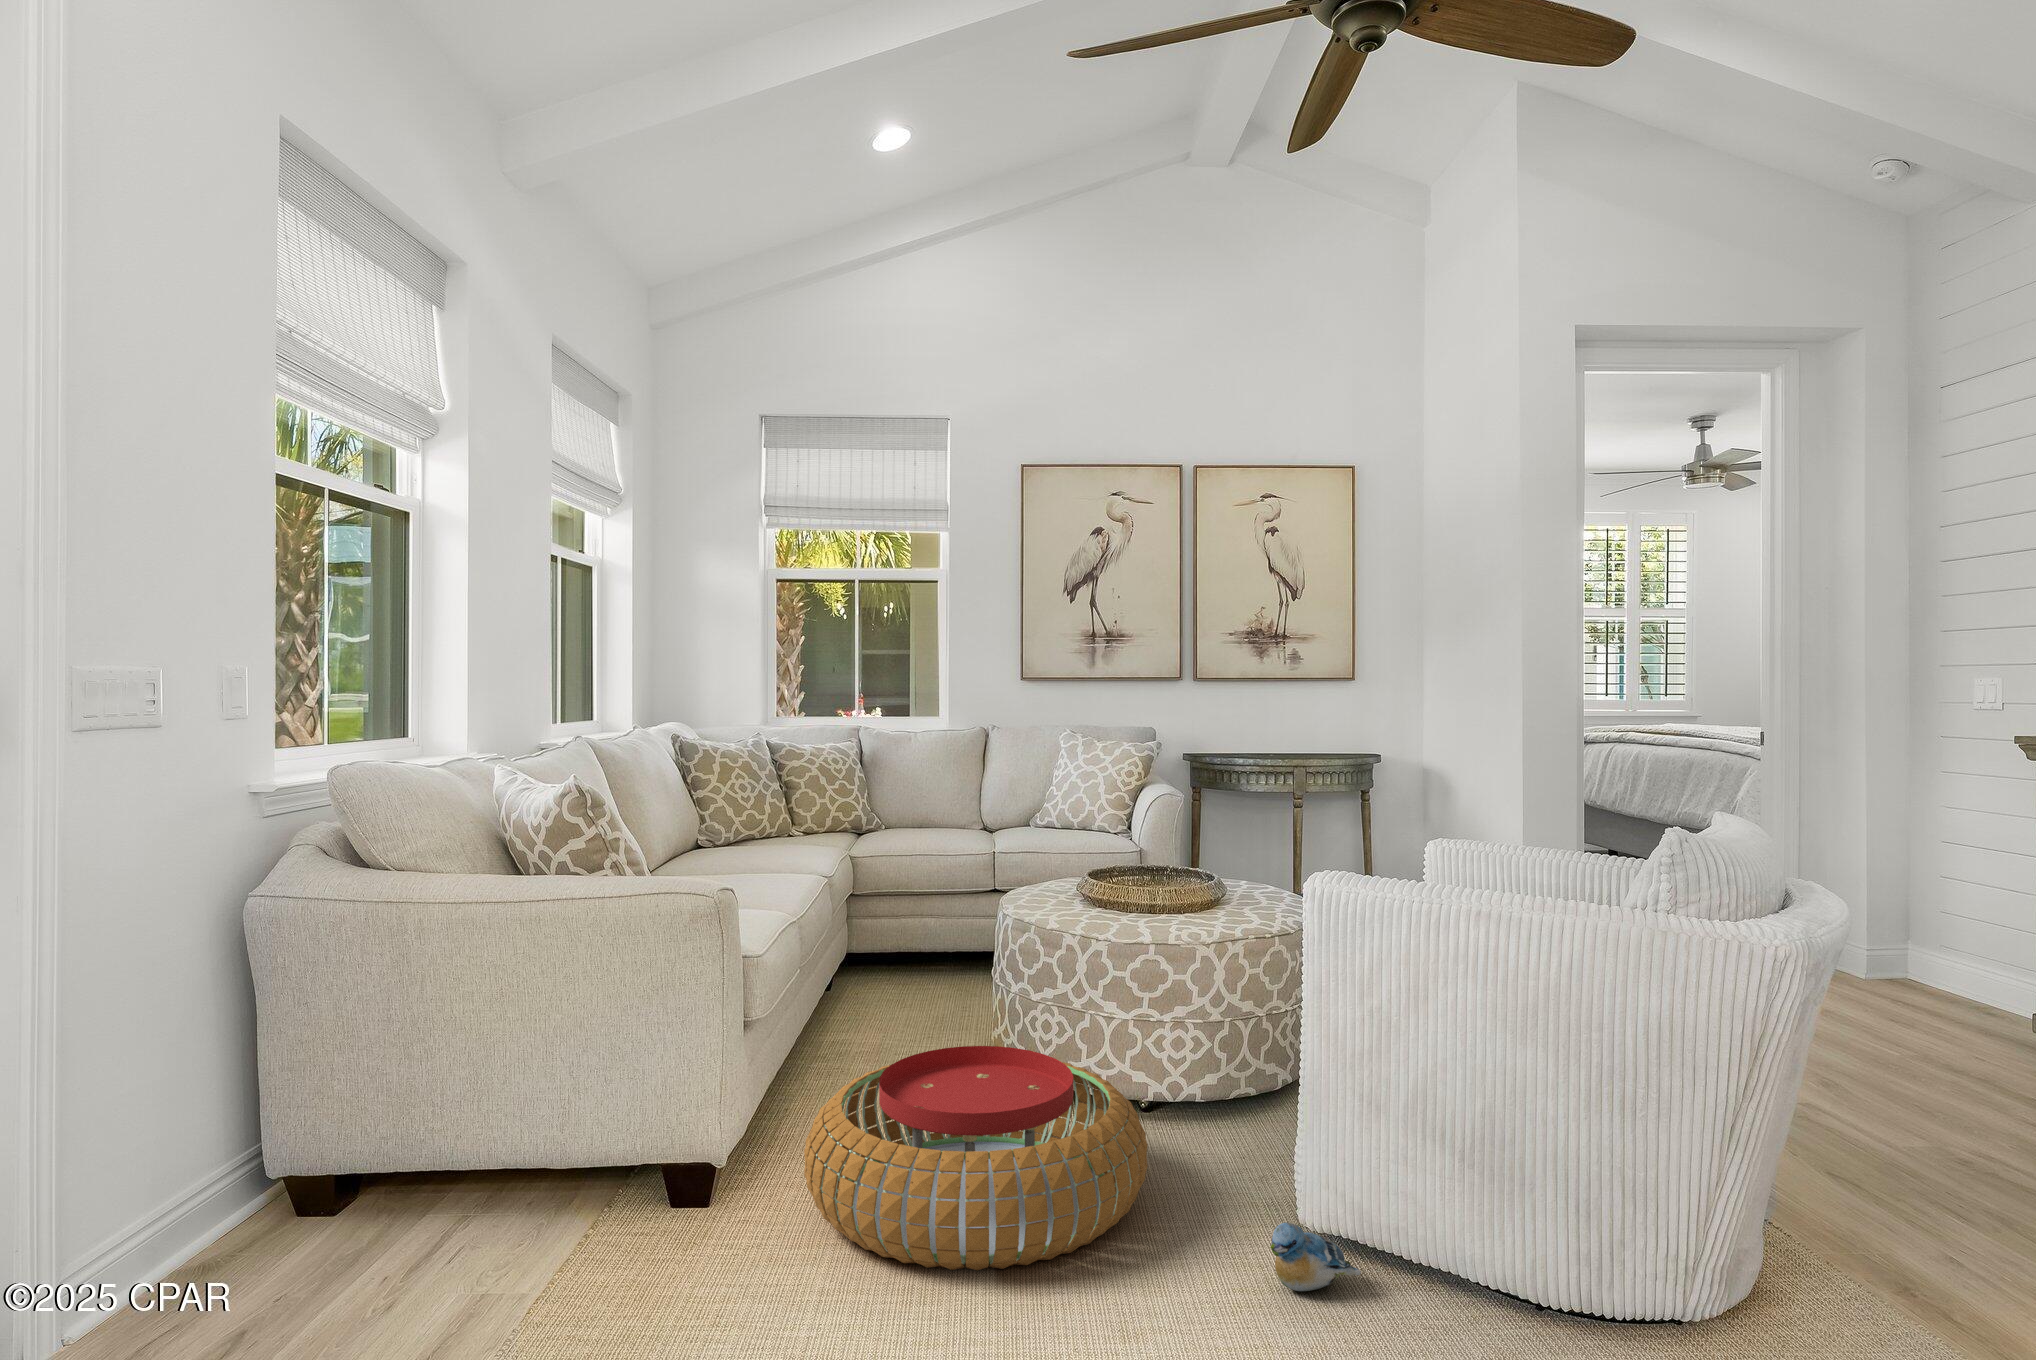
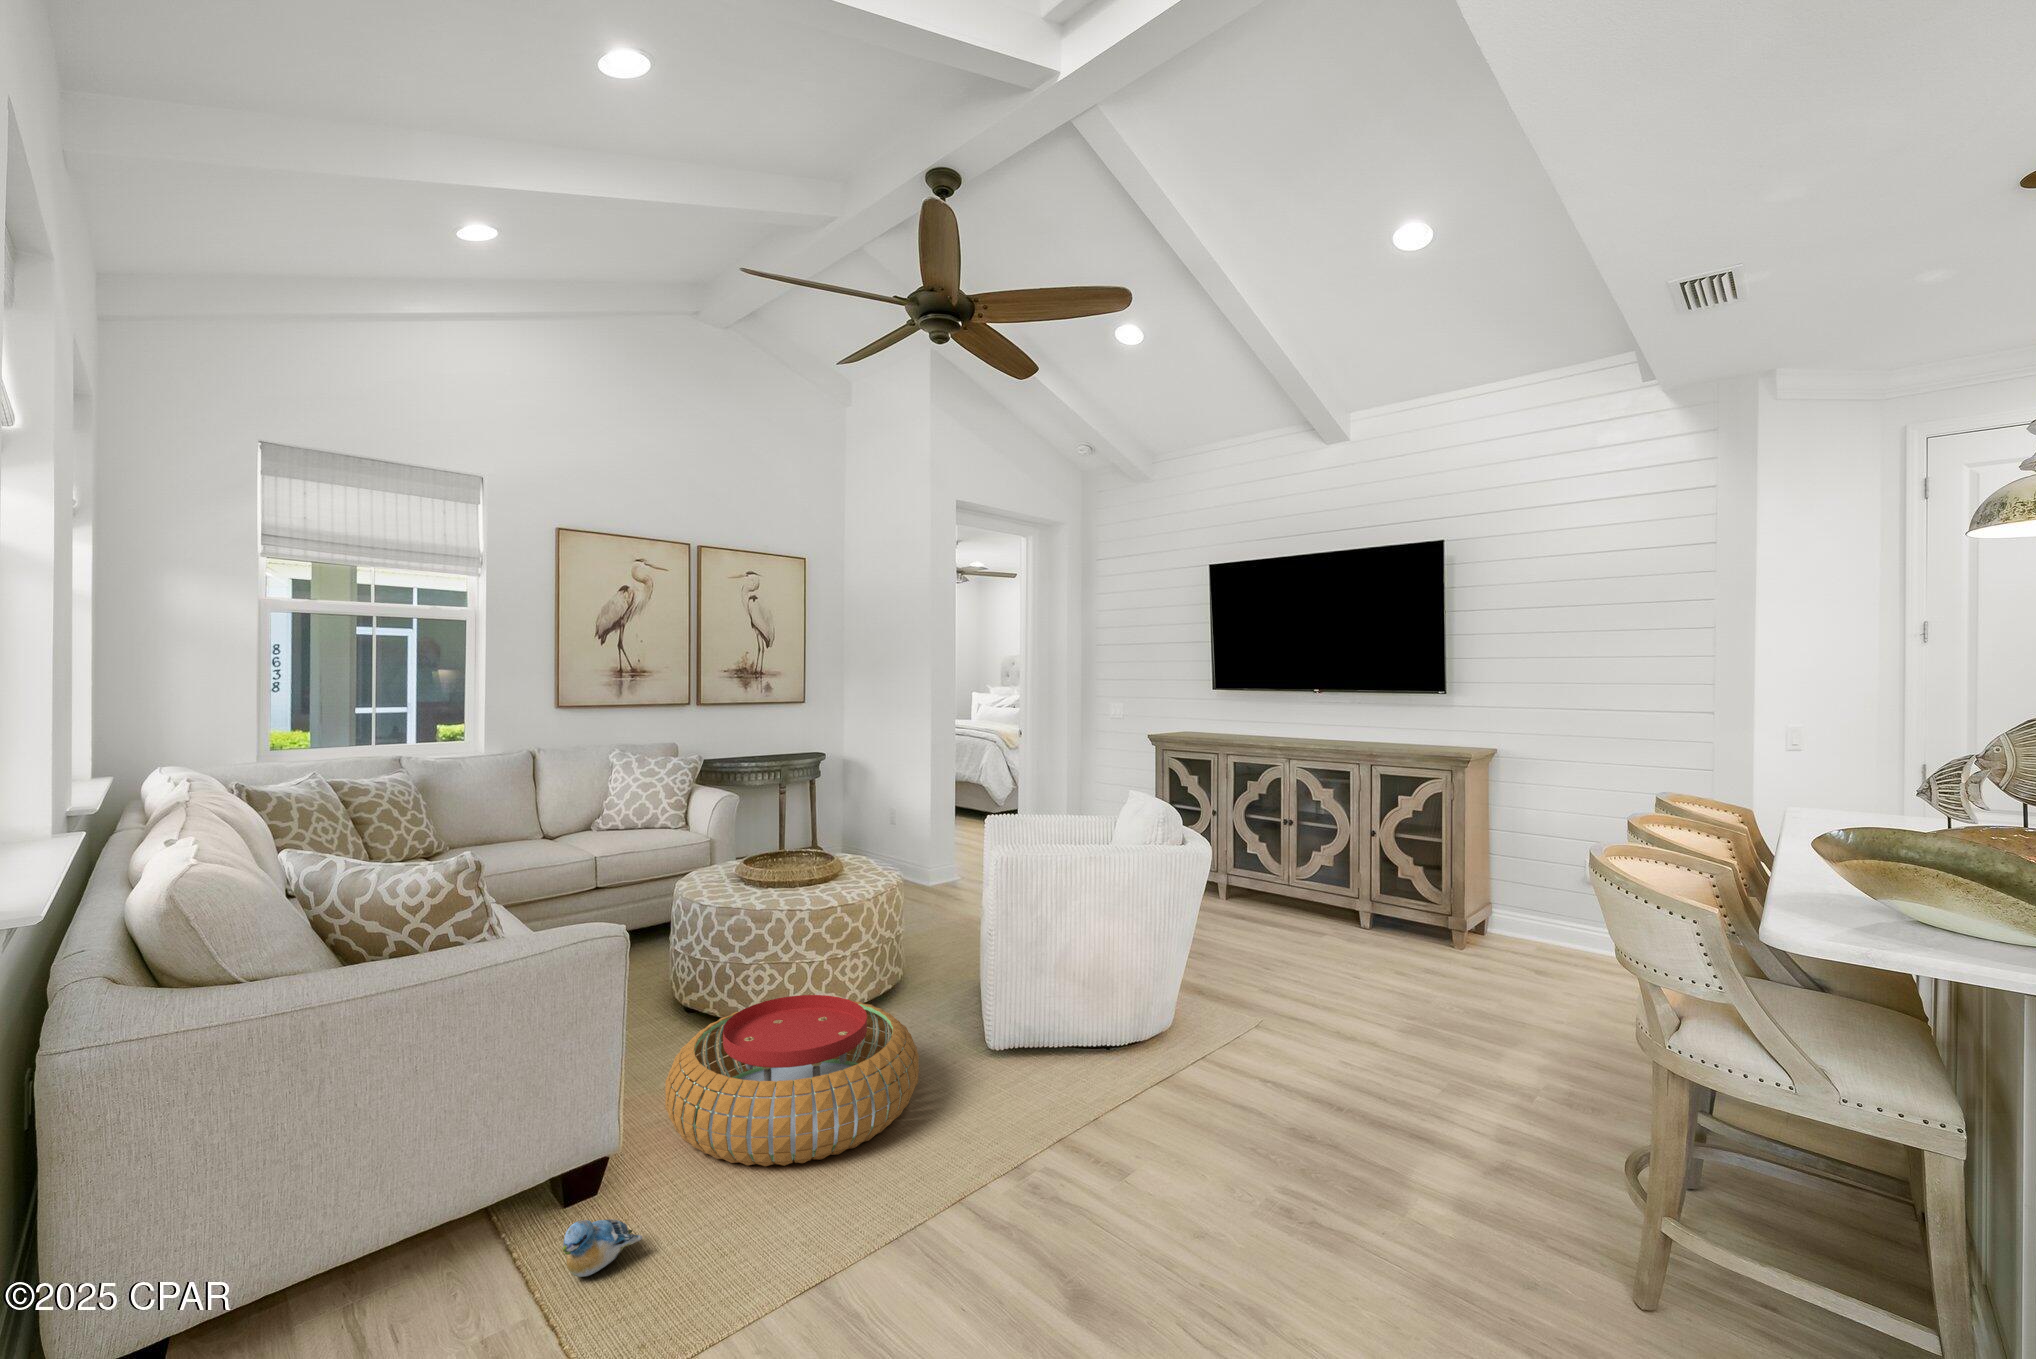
plush toy: present [1270,1223,1361,1291] -> present [563,1219,642,1277]

